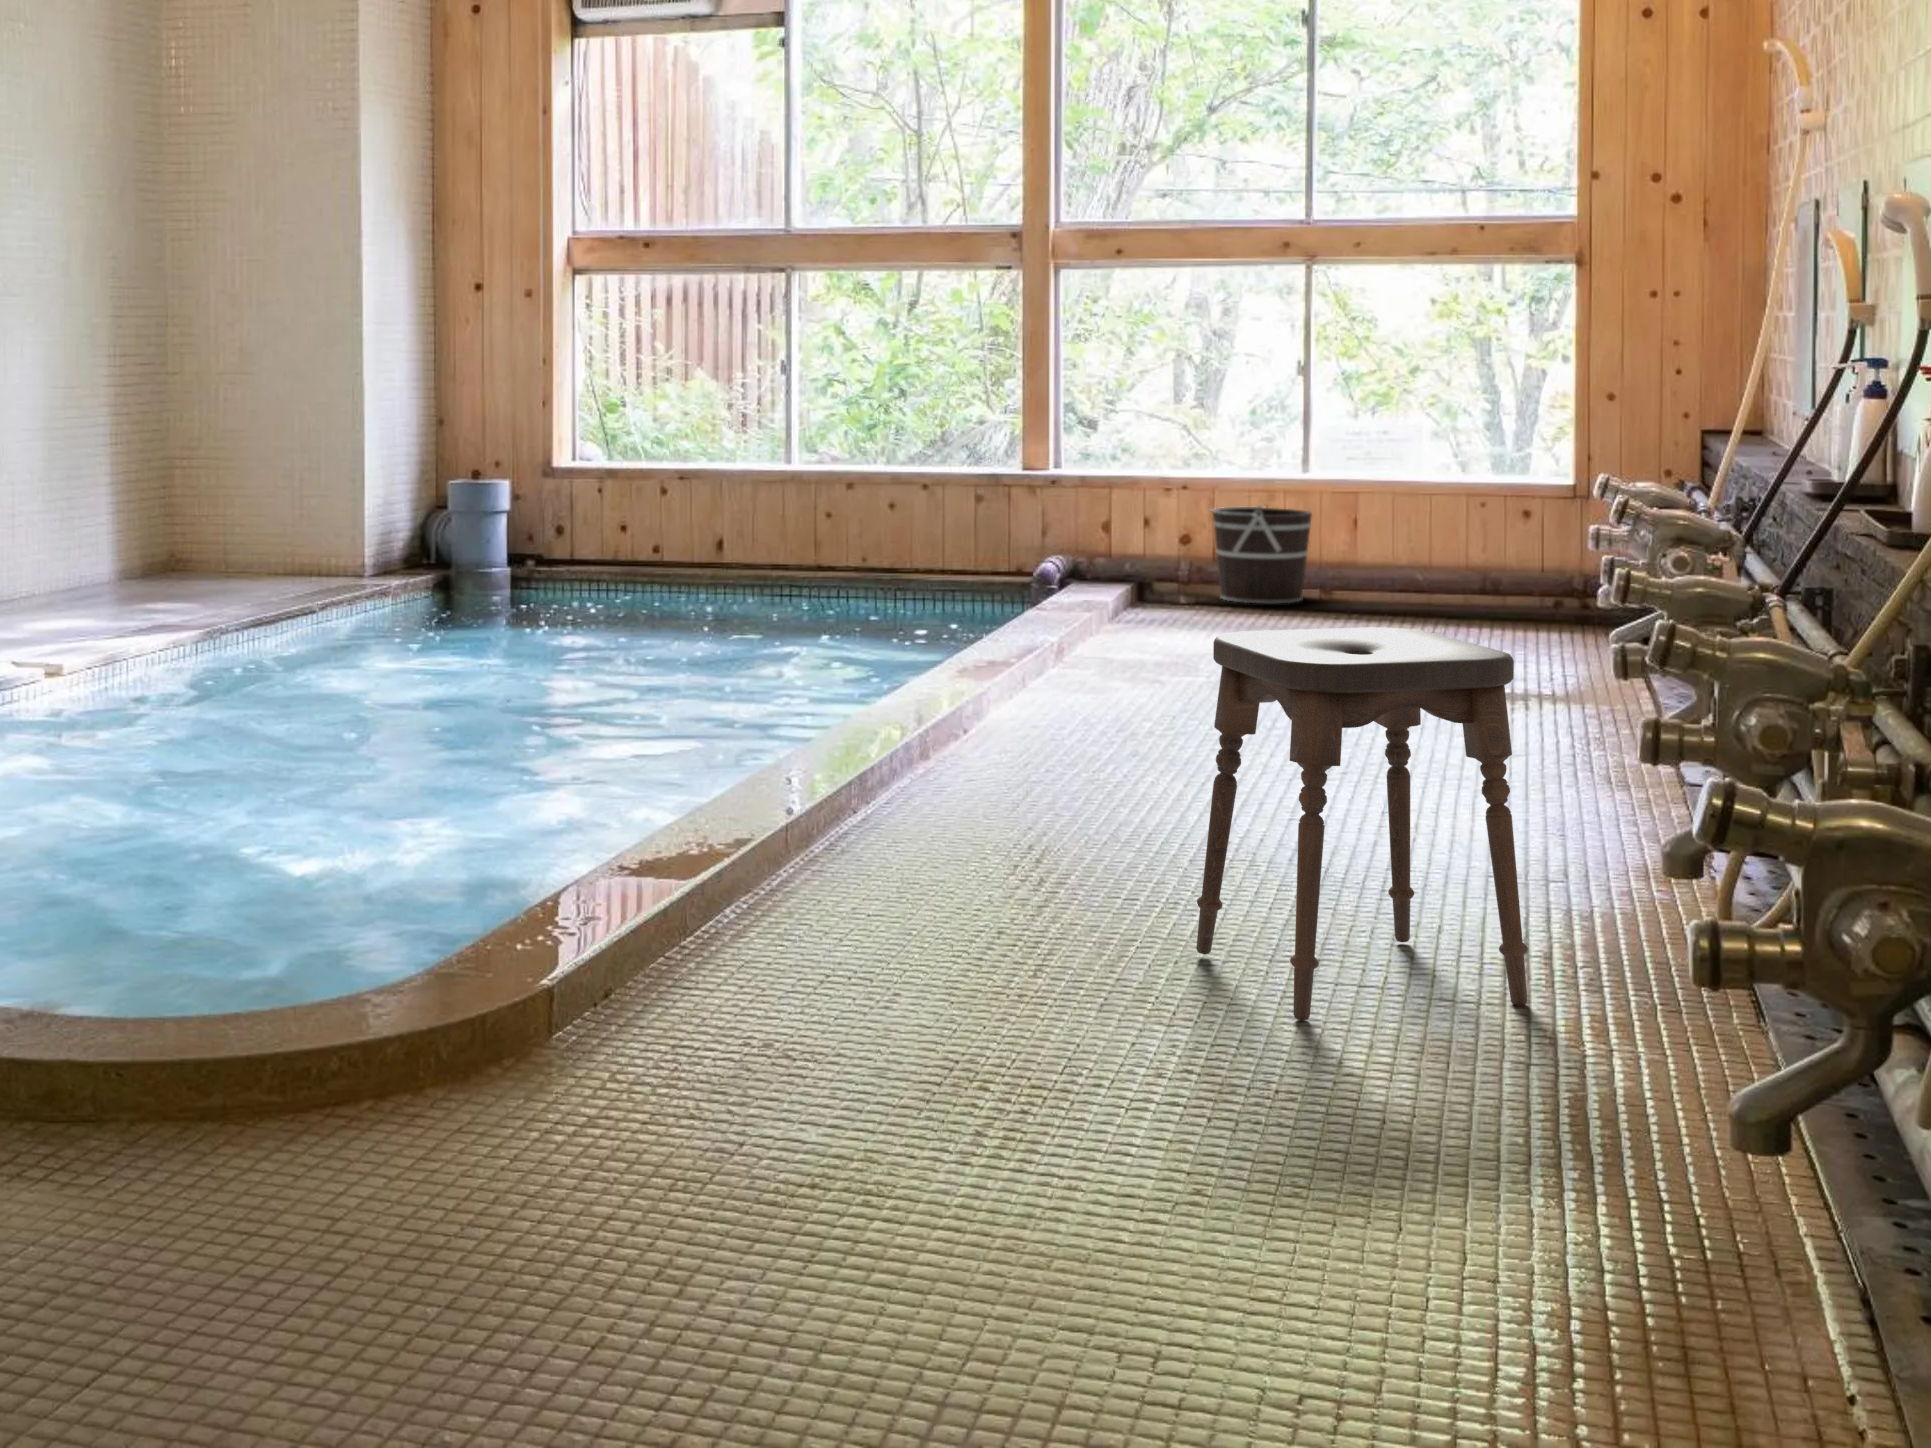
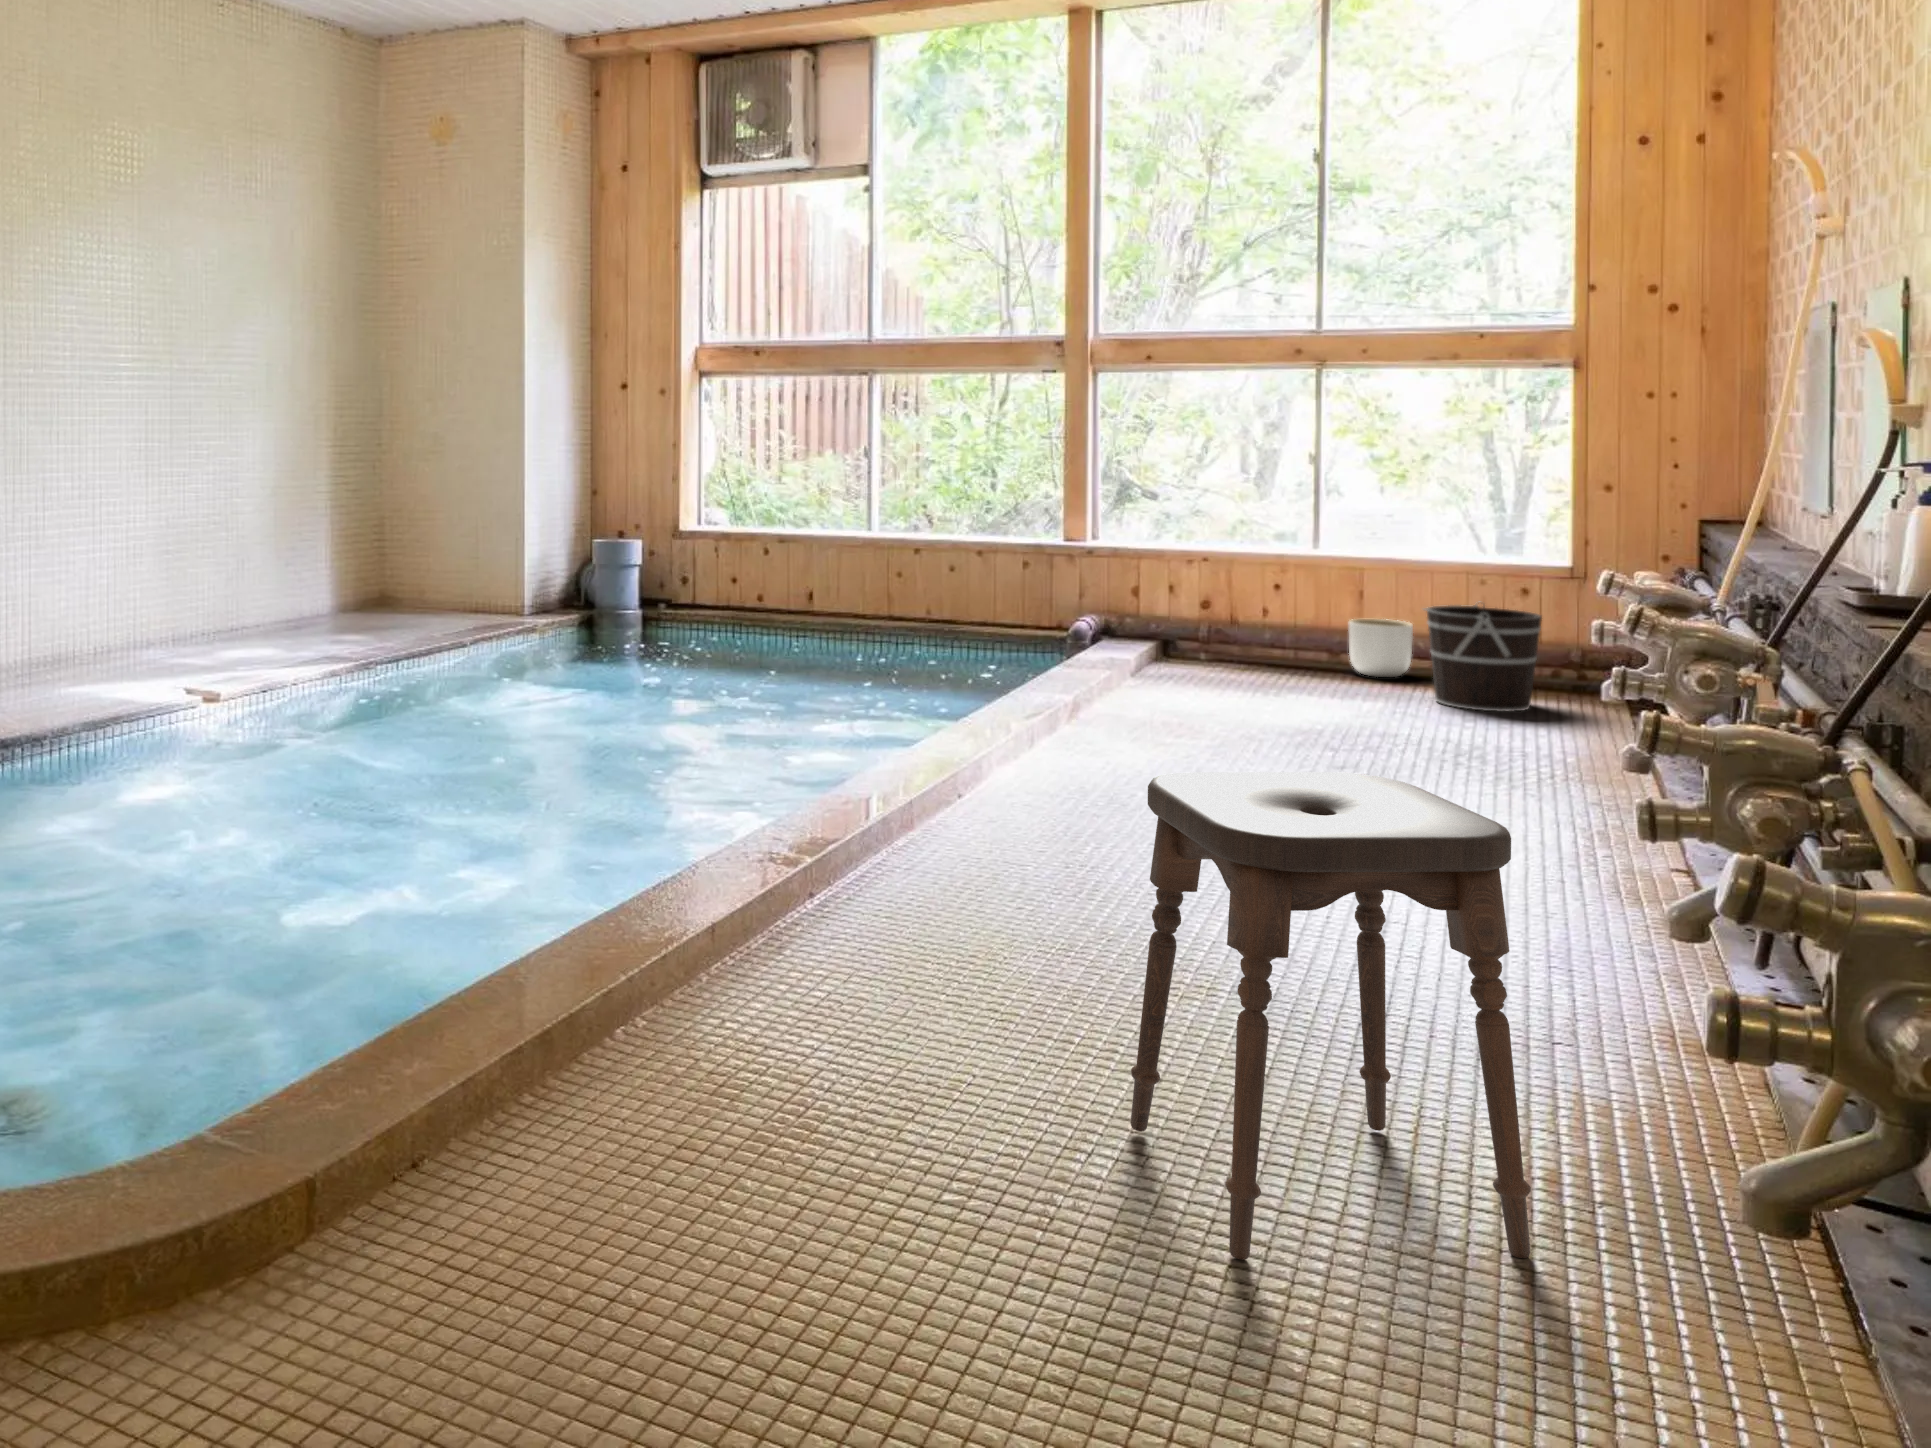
bucket: present [1211,503,1312,603] -> present [1425,604,1542,711]
planter: none [1340,547,1408,611] -> present [1349,619,1413,677]

